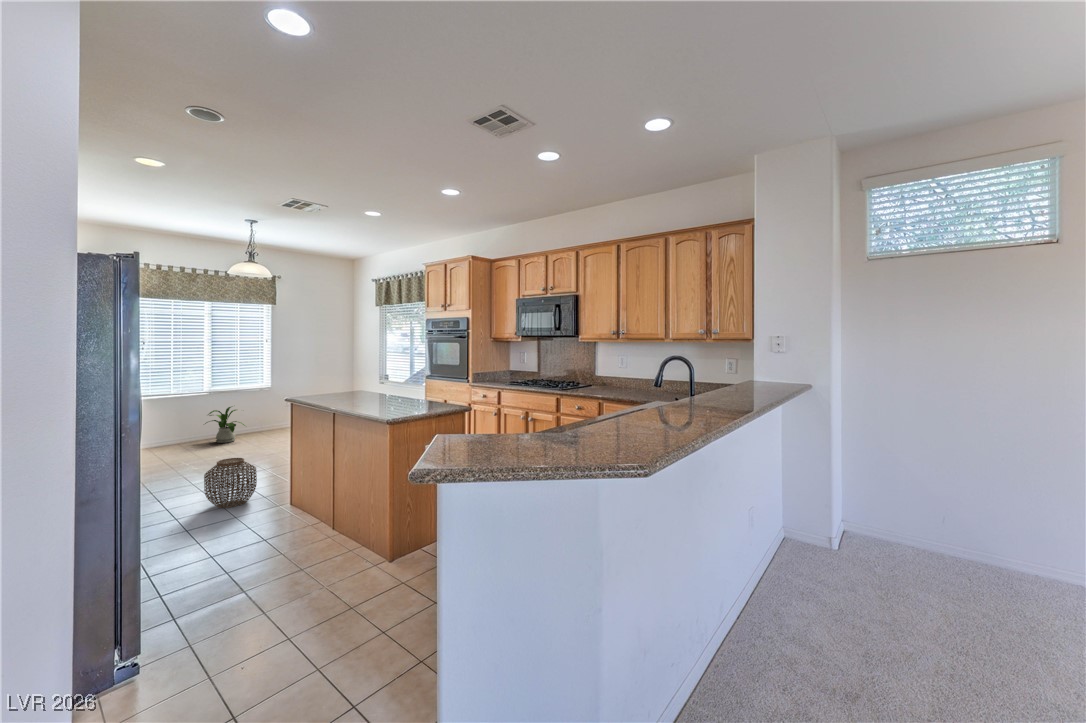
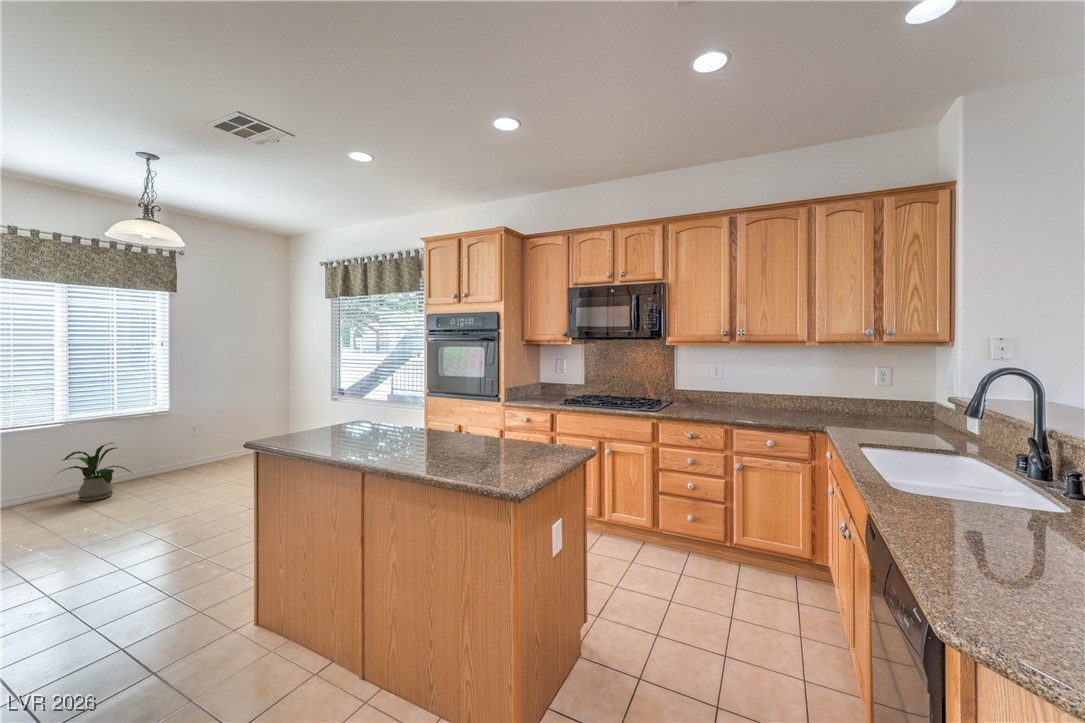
woven basket: present [204,458,257,508] -> none [82,556,190,659]

